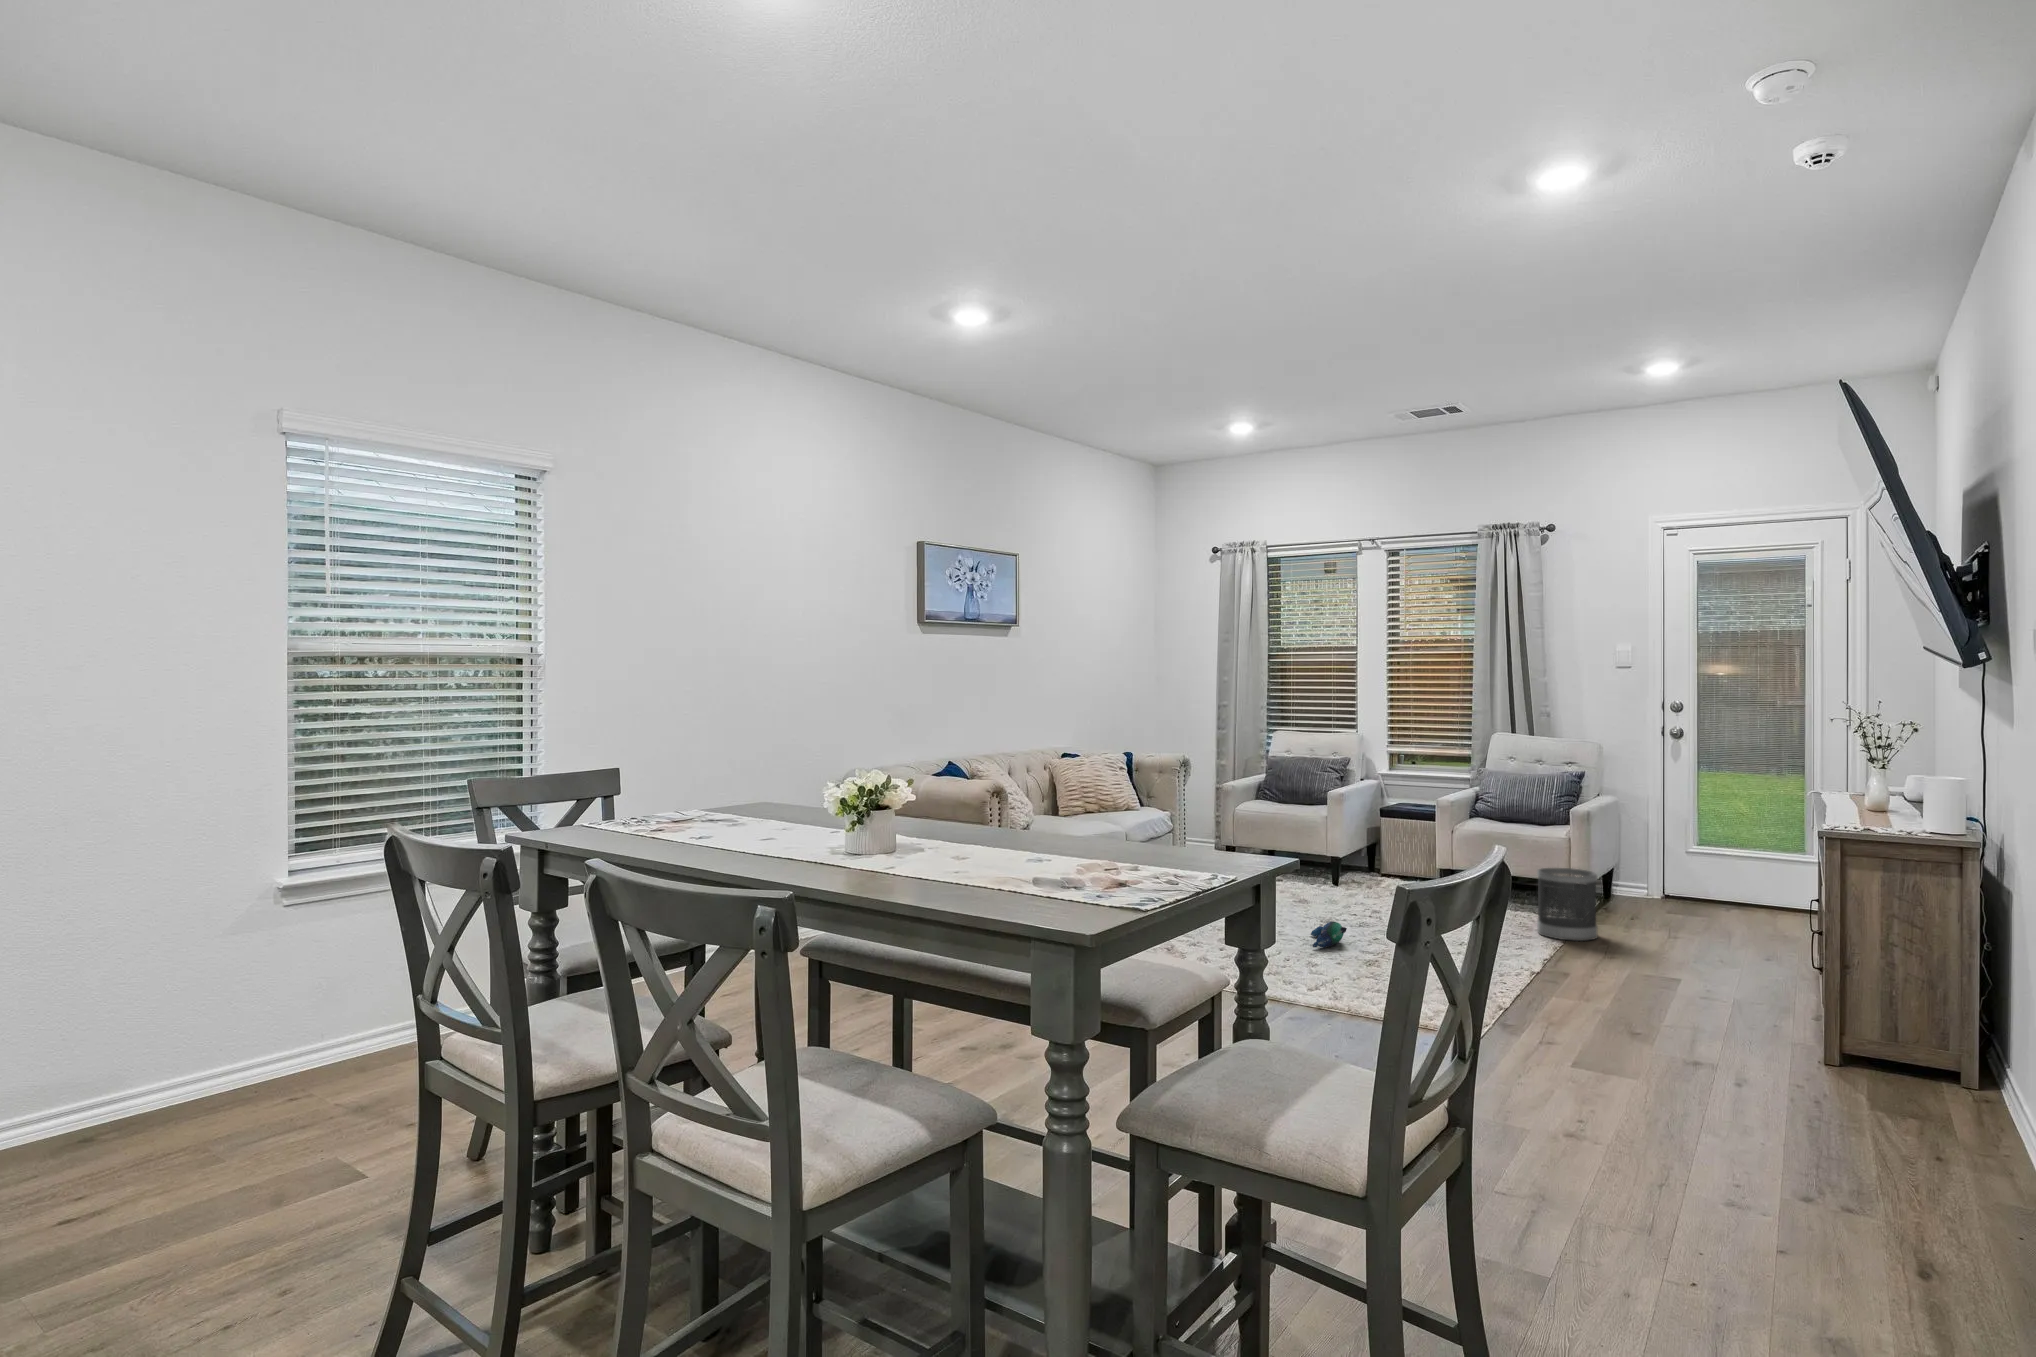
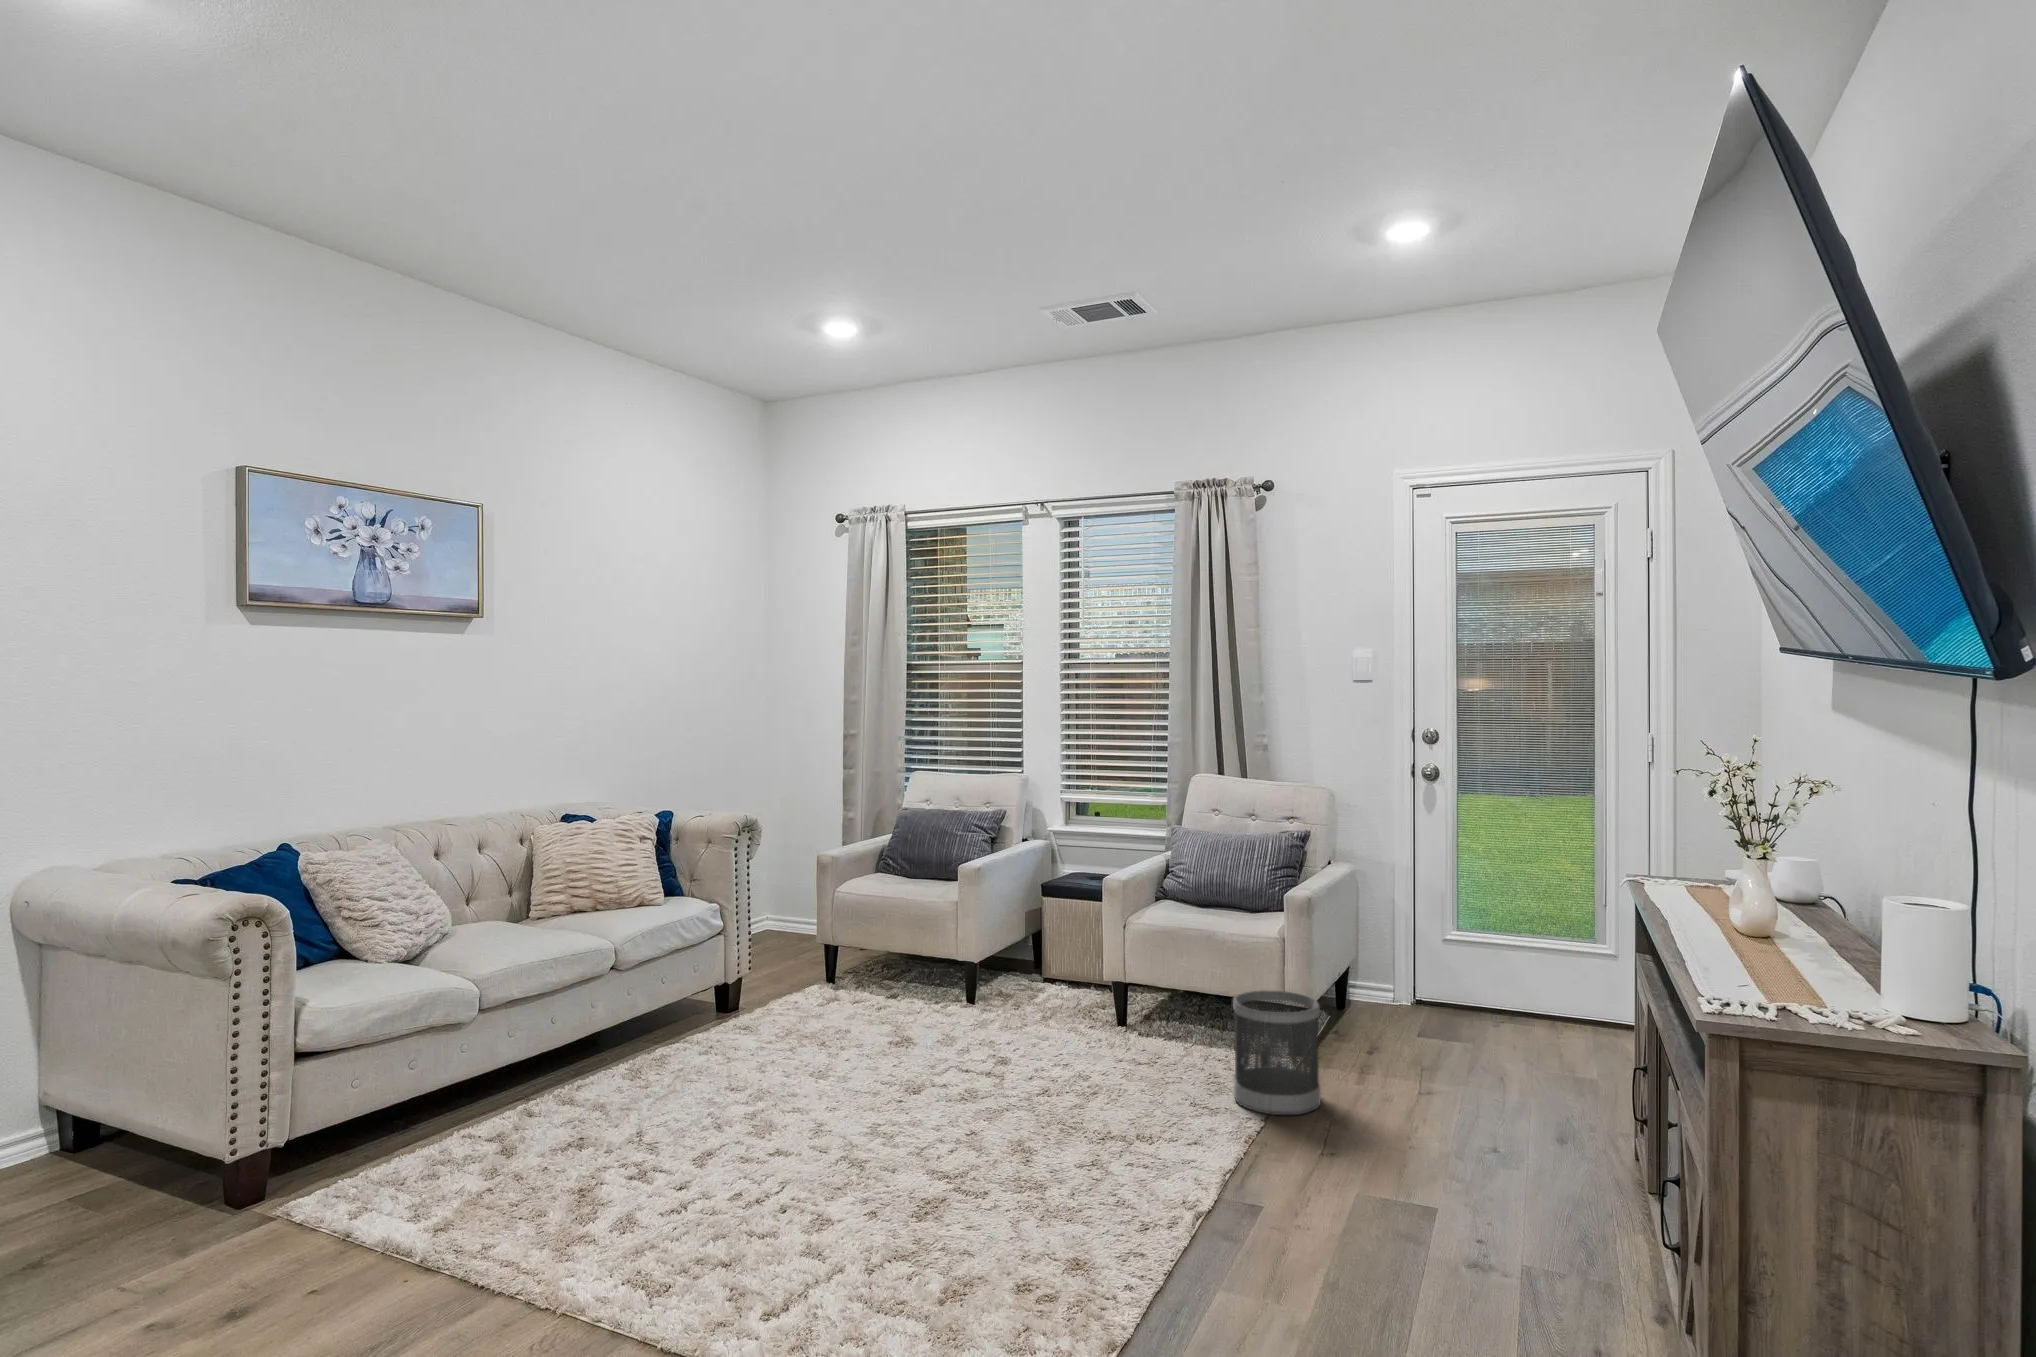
plush toy: present [1311,921,1347,947] -> none [846,1115,911,1175]

